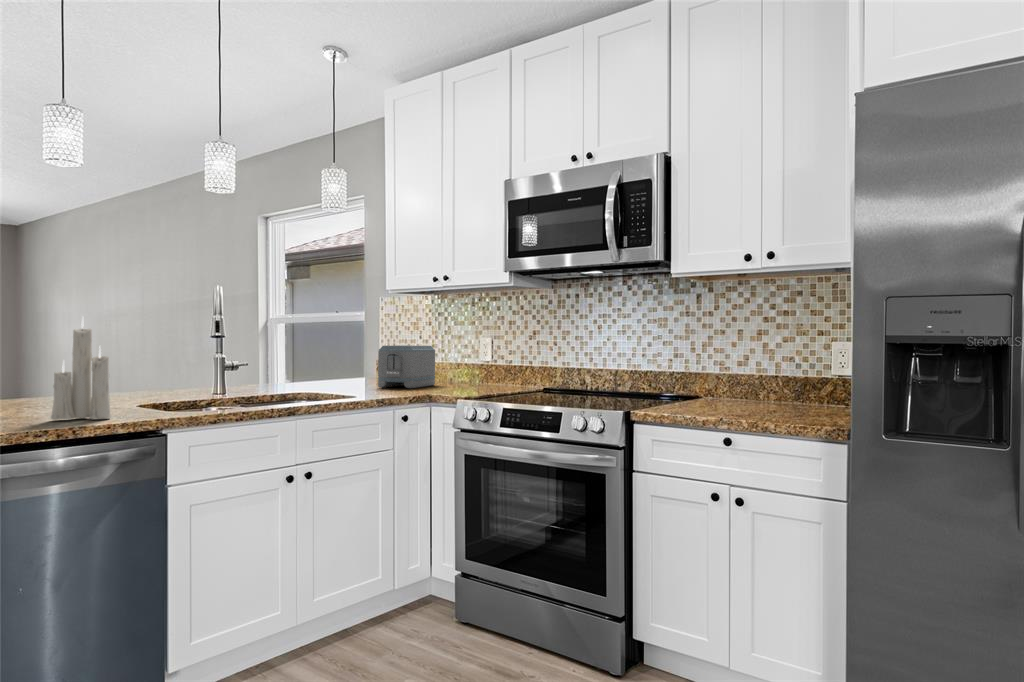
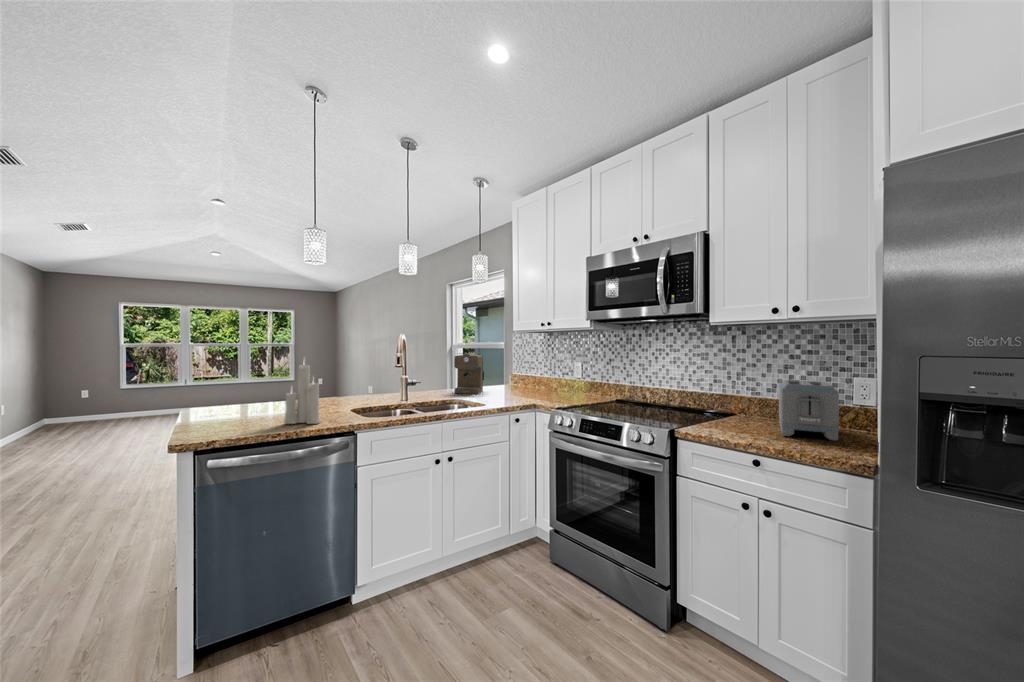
coffee maker: none [295,325,341,387] -> present [454,353,484,394]
toaster: present [378,345,435,388] -> present [779,380,839,441]

